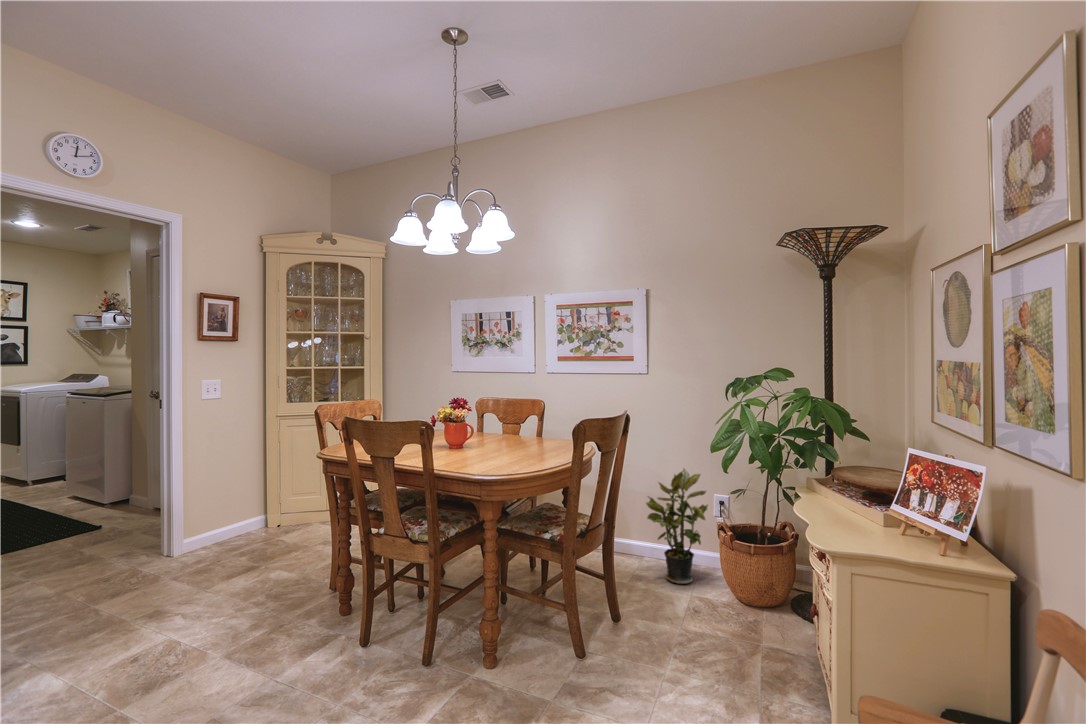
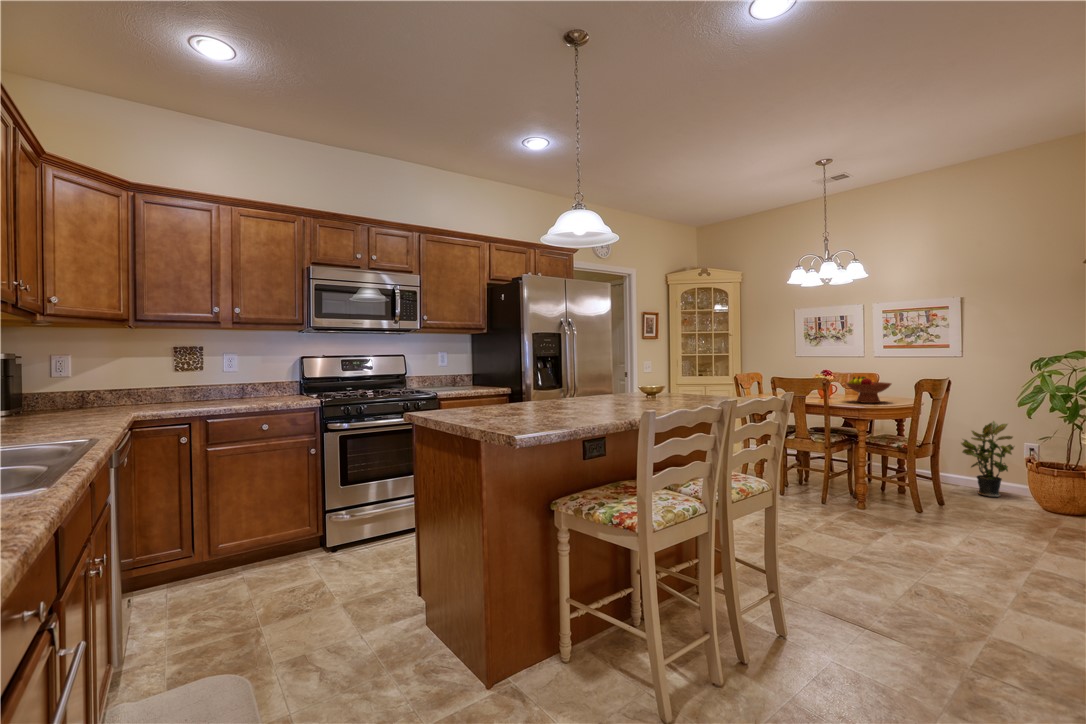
fruit bowl: none [479,409,548,456] -> present [846,377,891,403]

